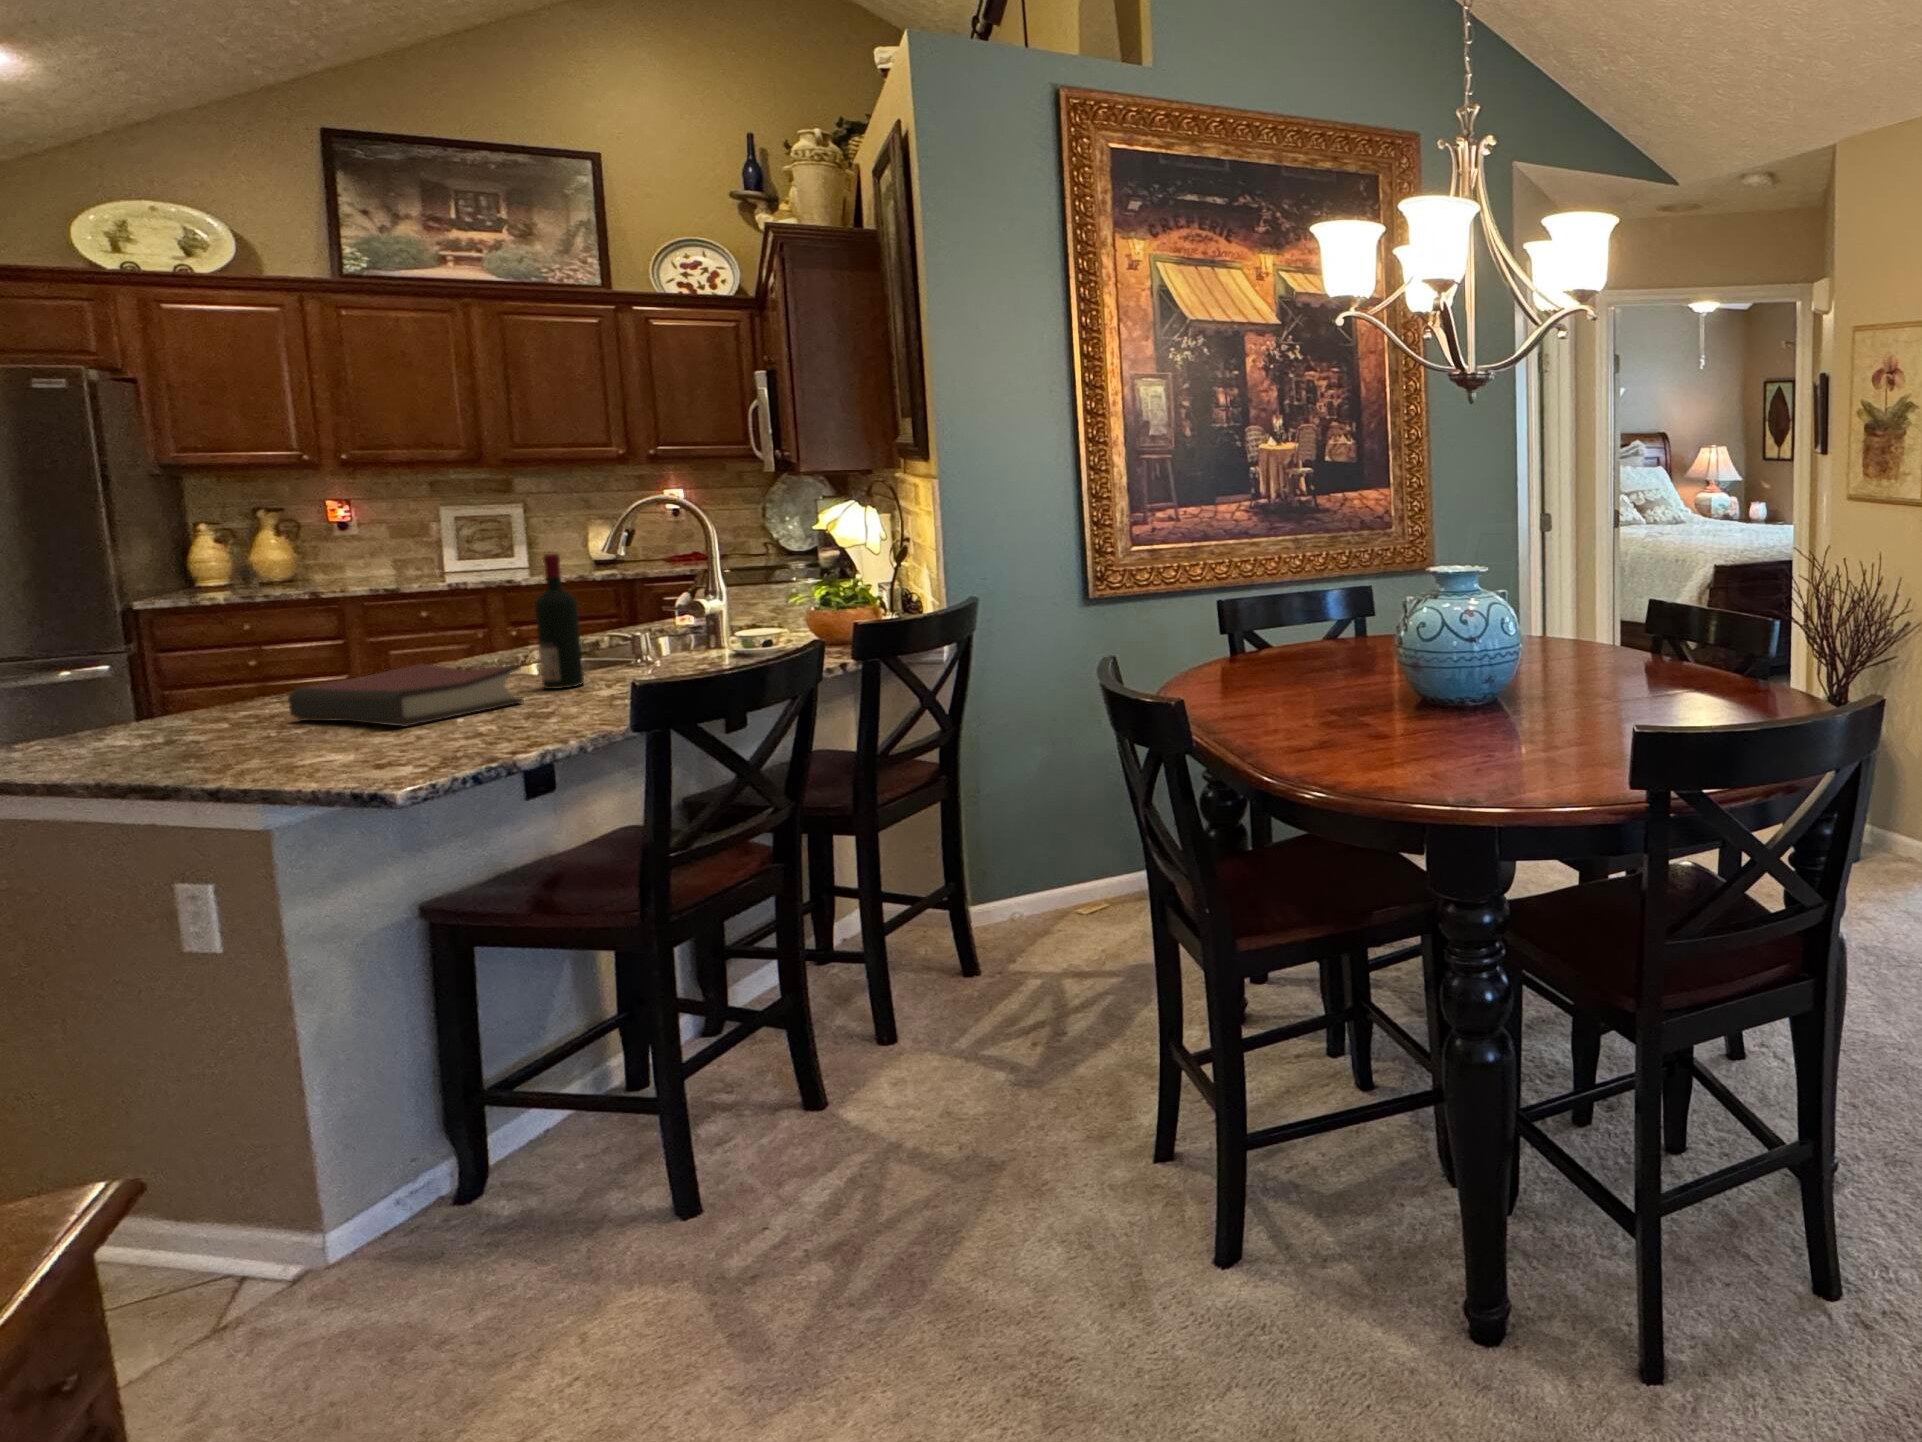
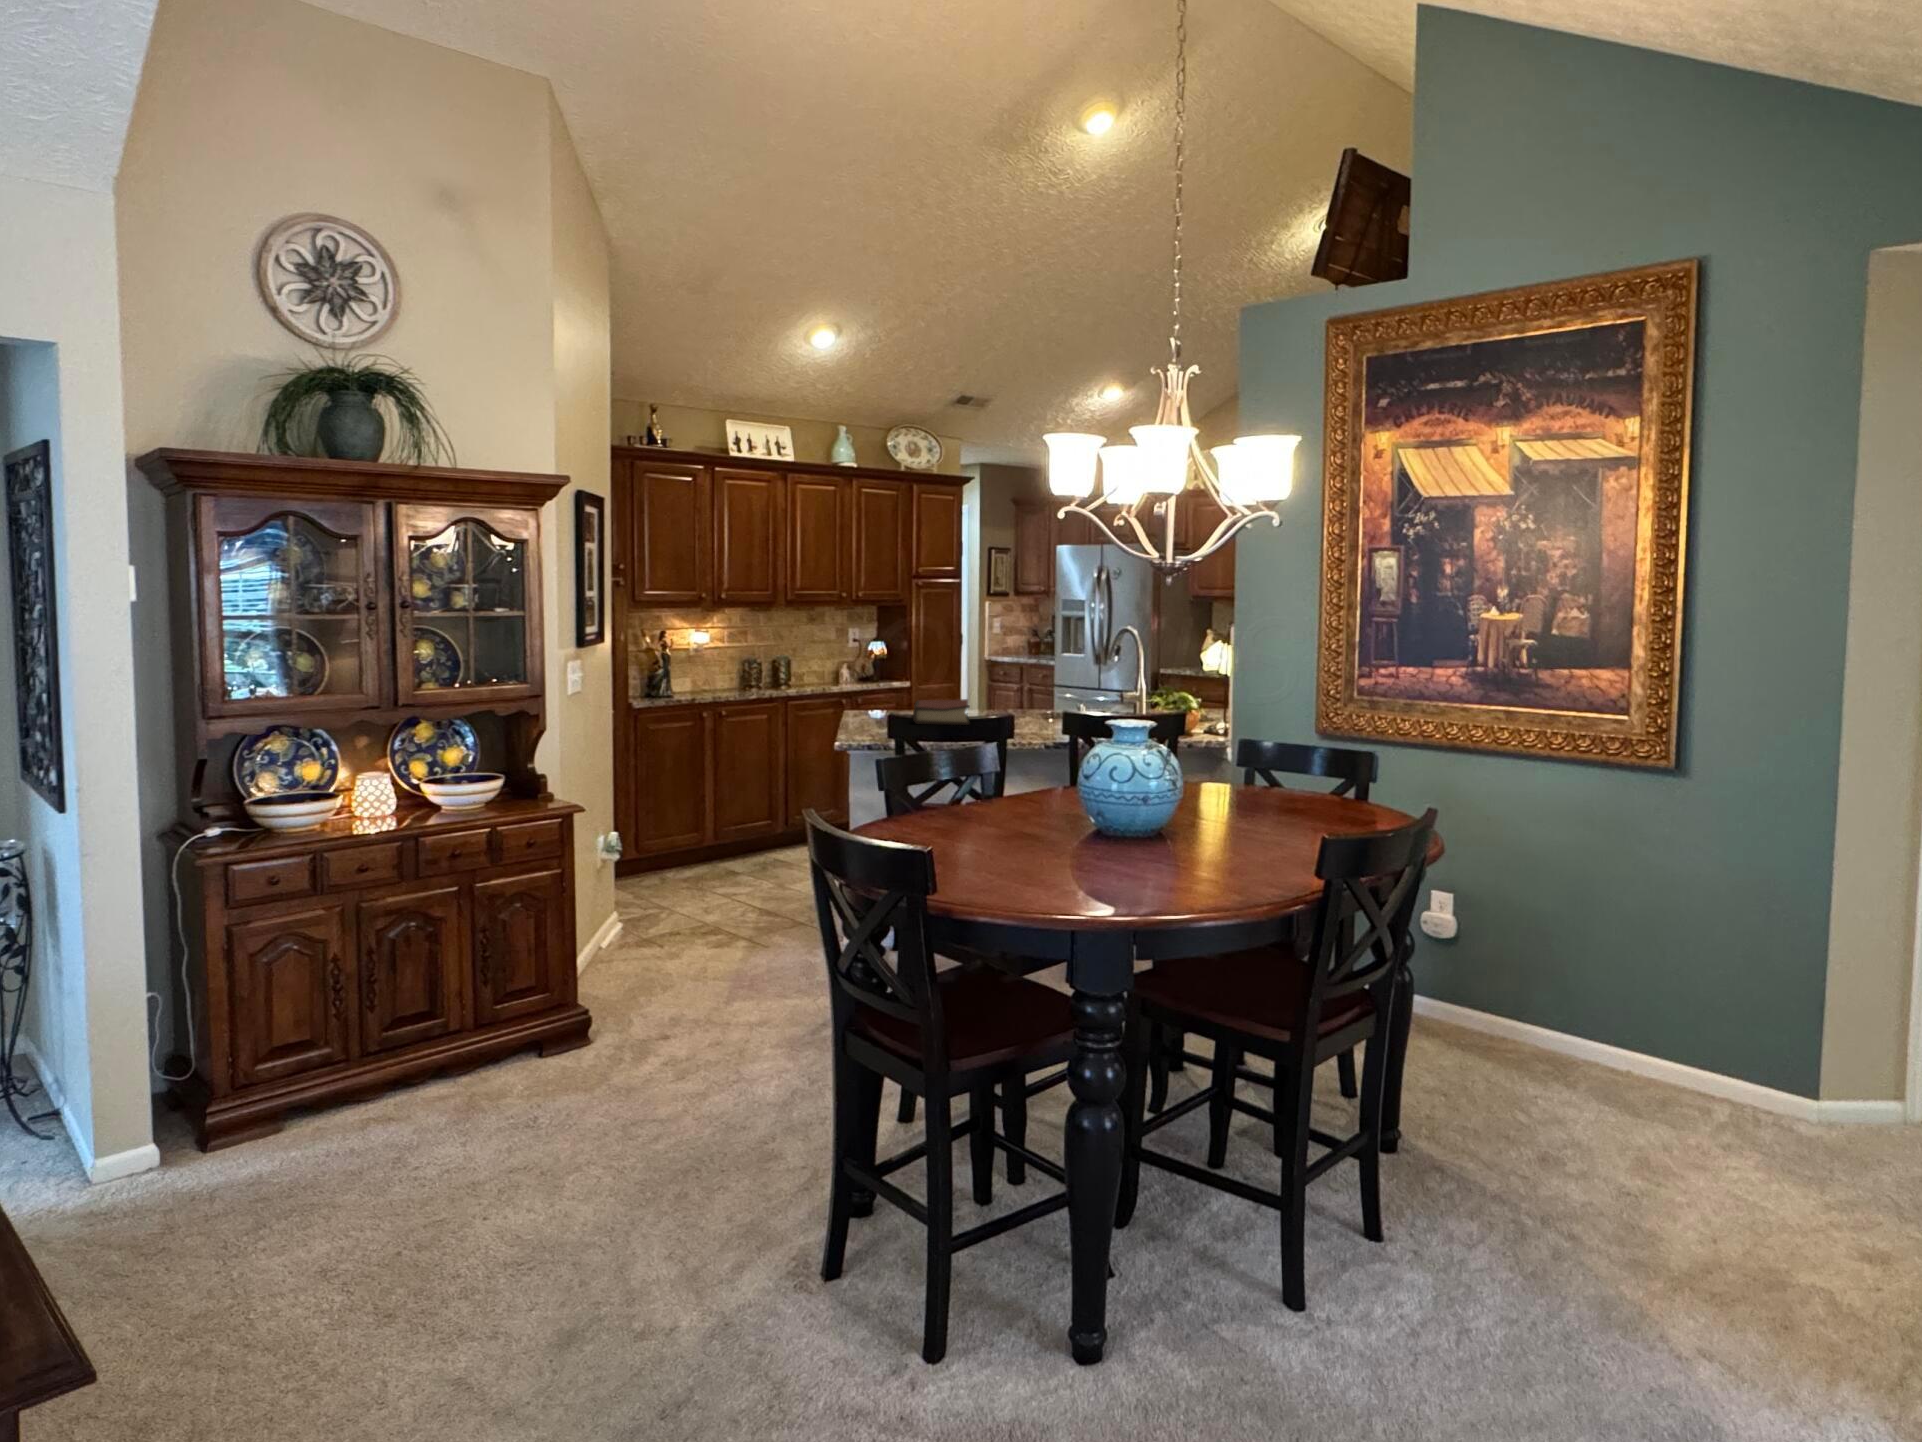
wine bottle: present [535,554,584,689] -> none [997,651,1016,723]

